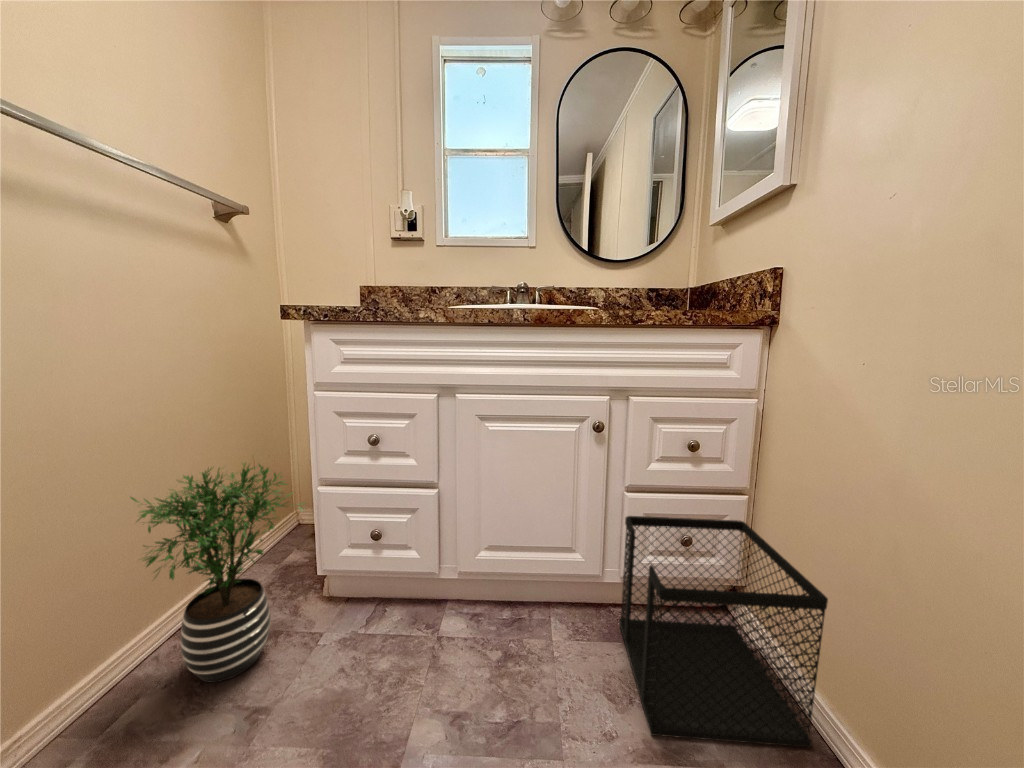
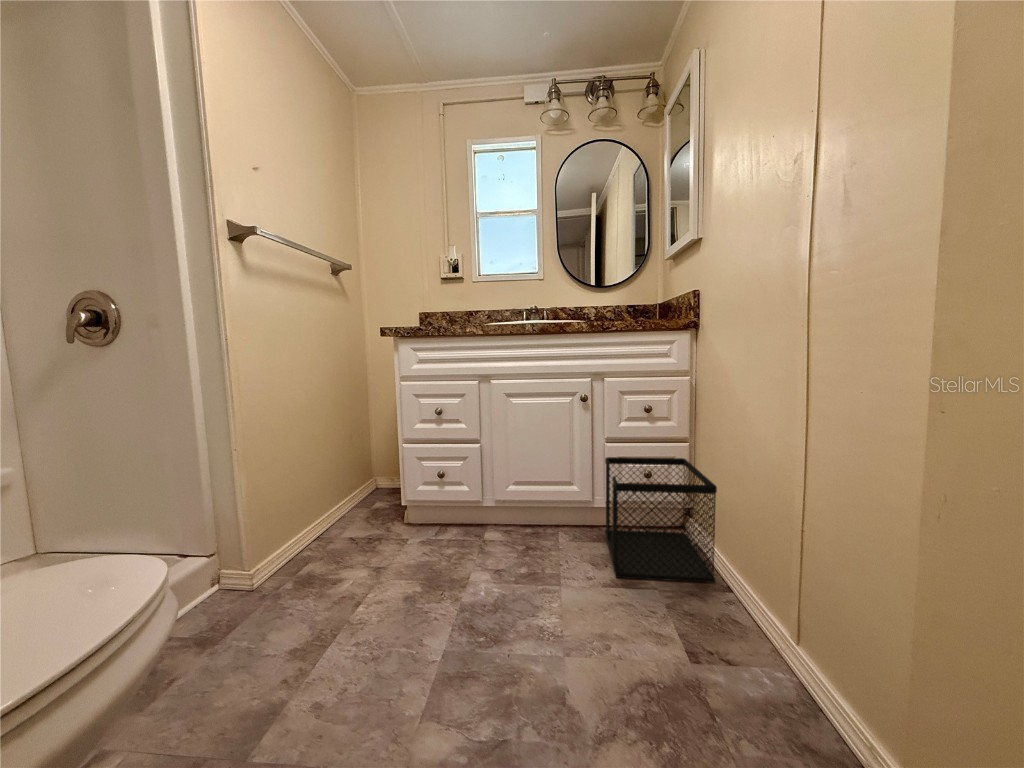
potted plant: present [131,463,306,683] -> none [303,425,402,557]

